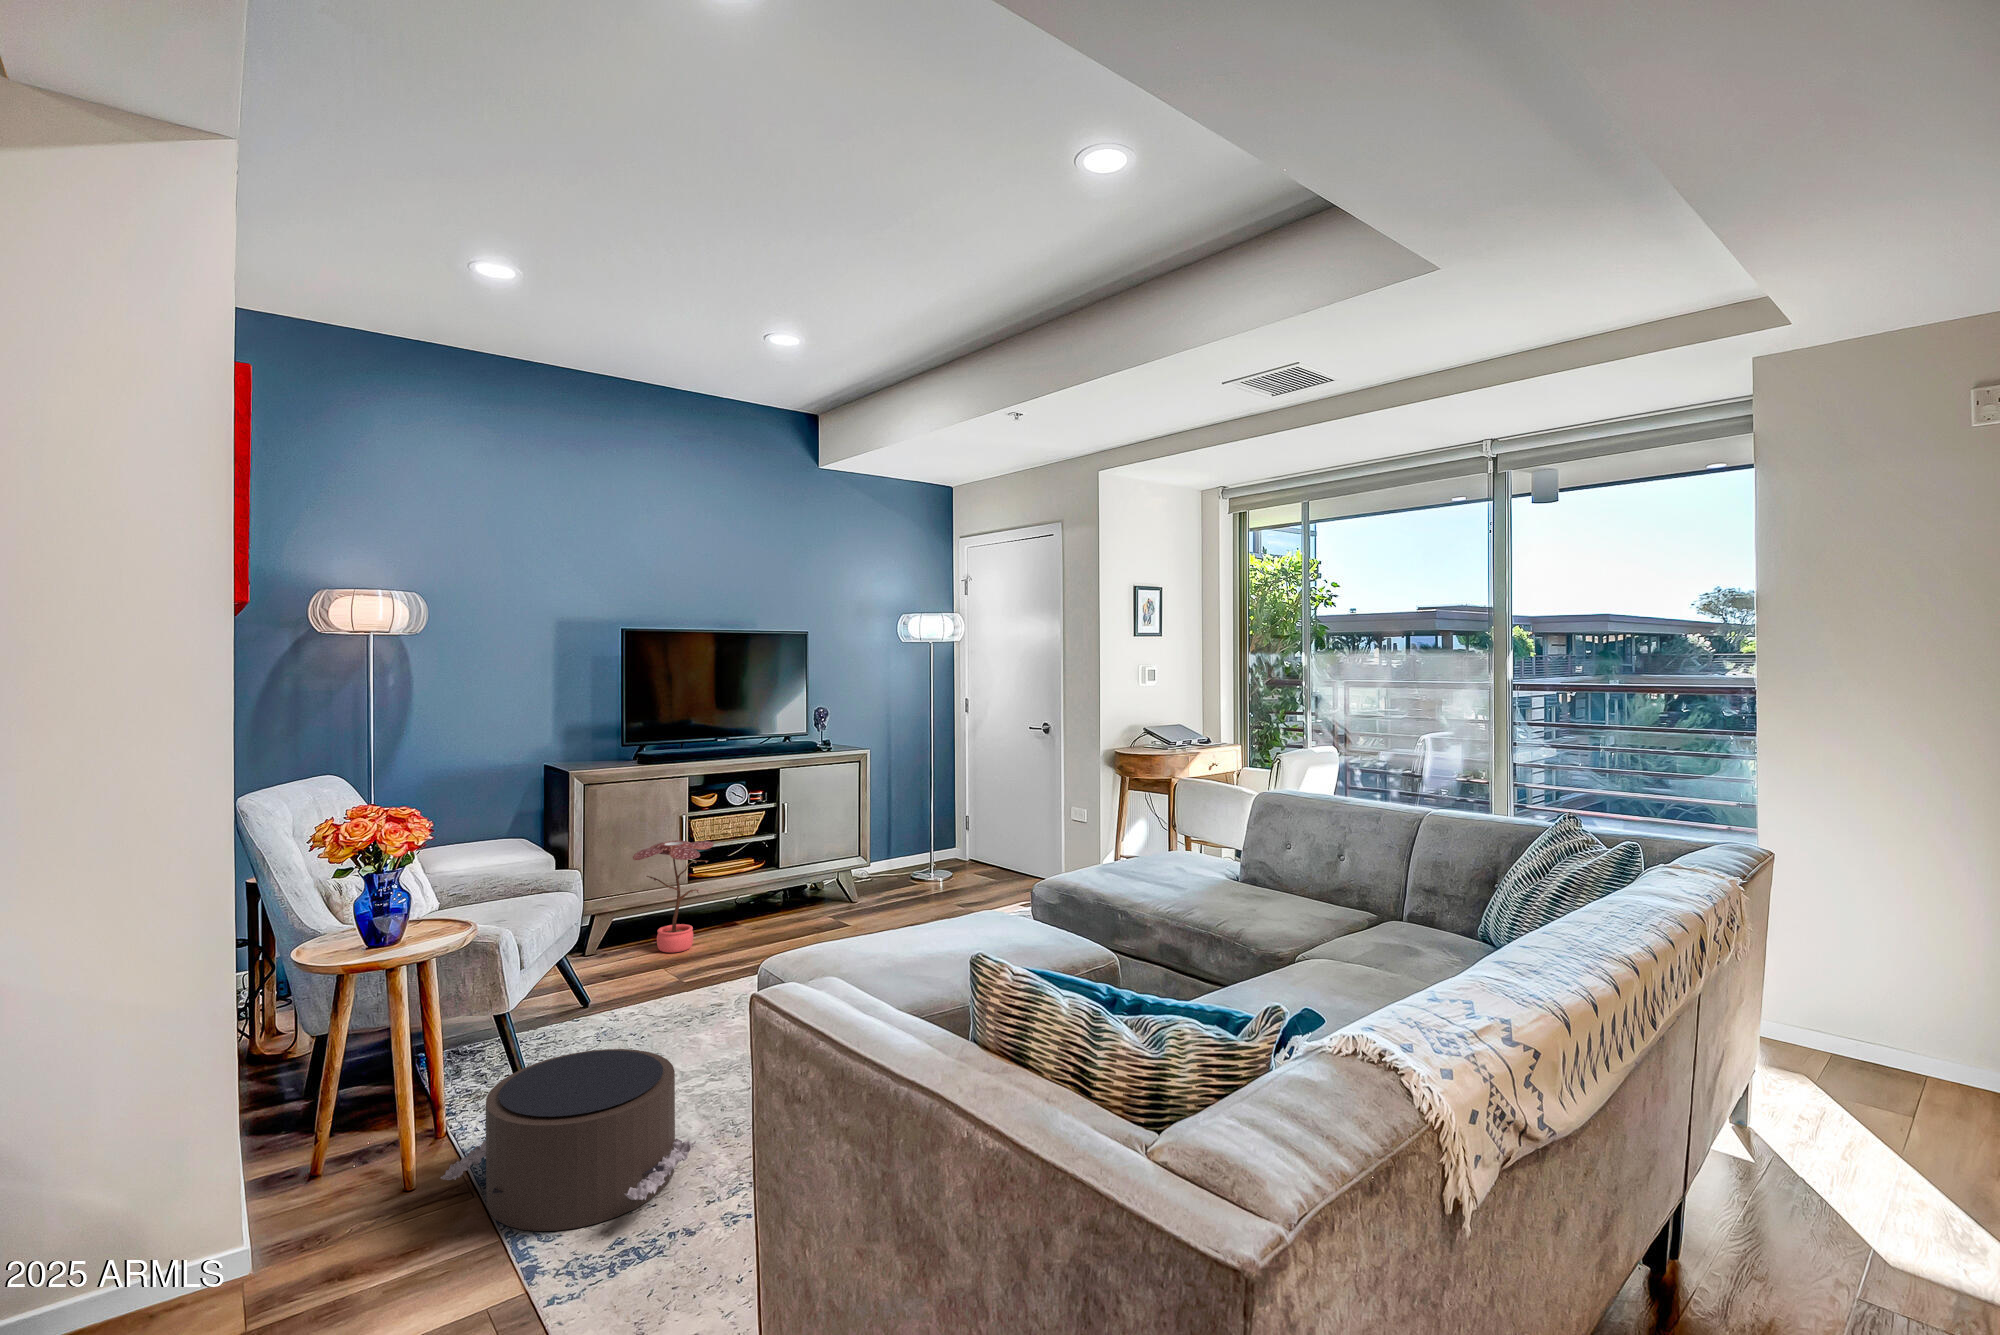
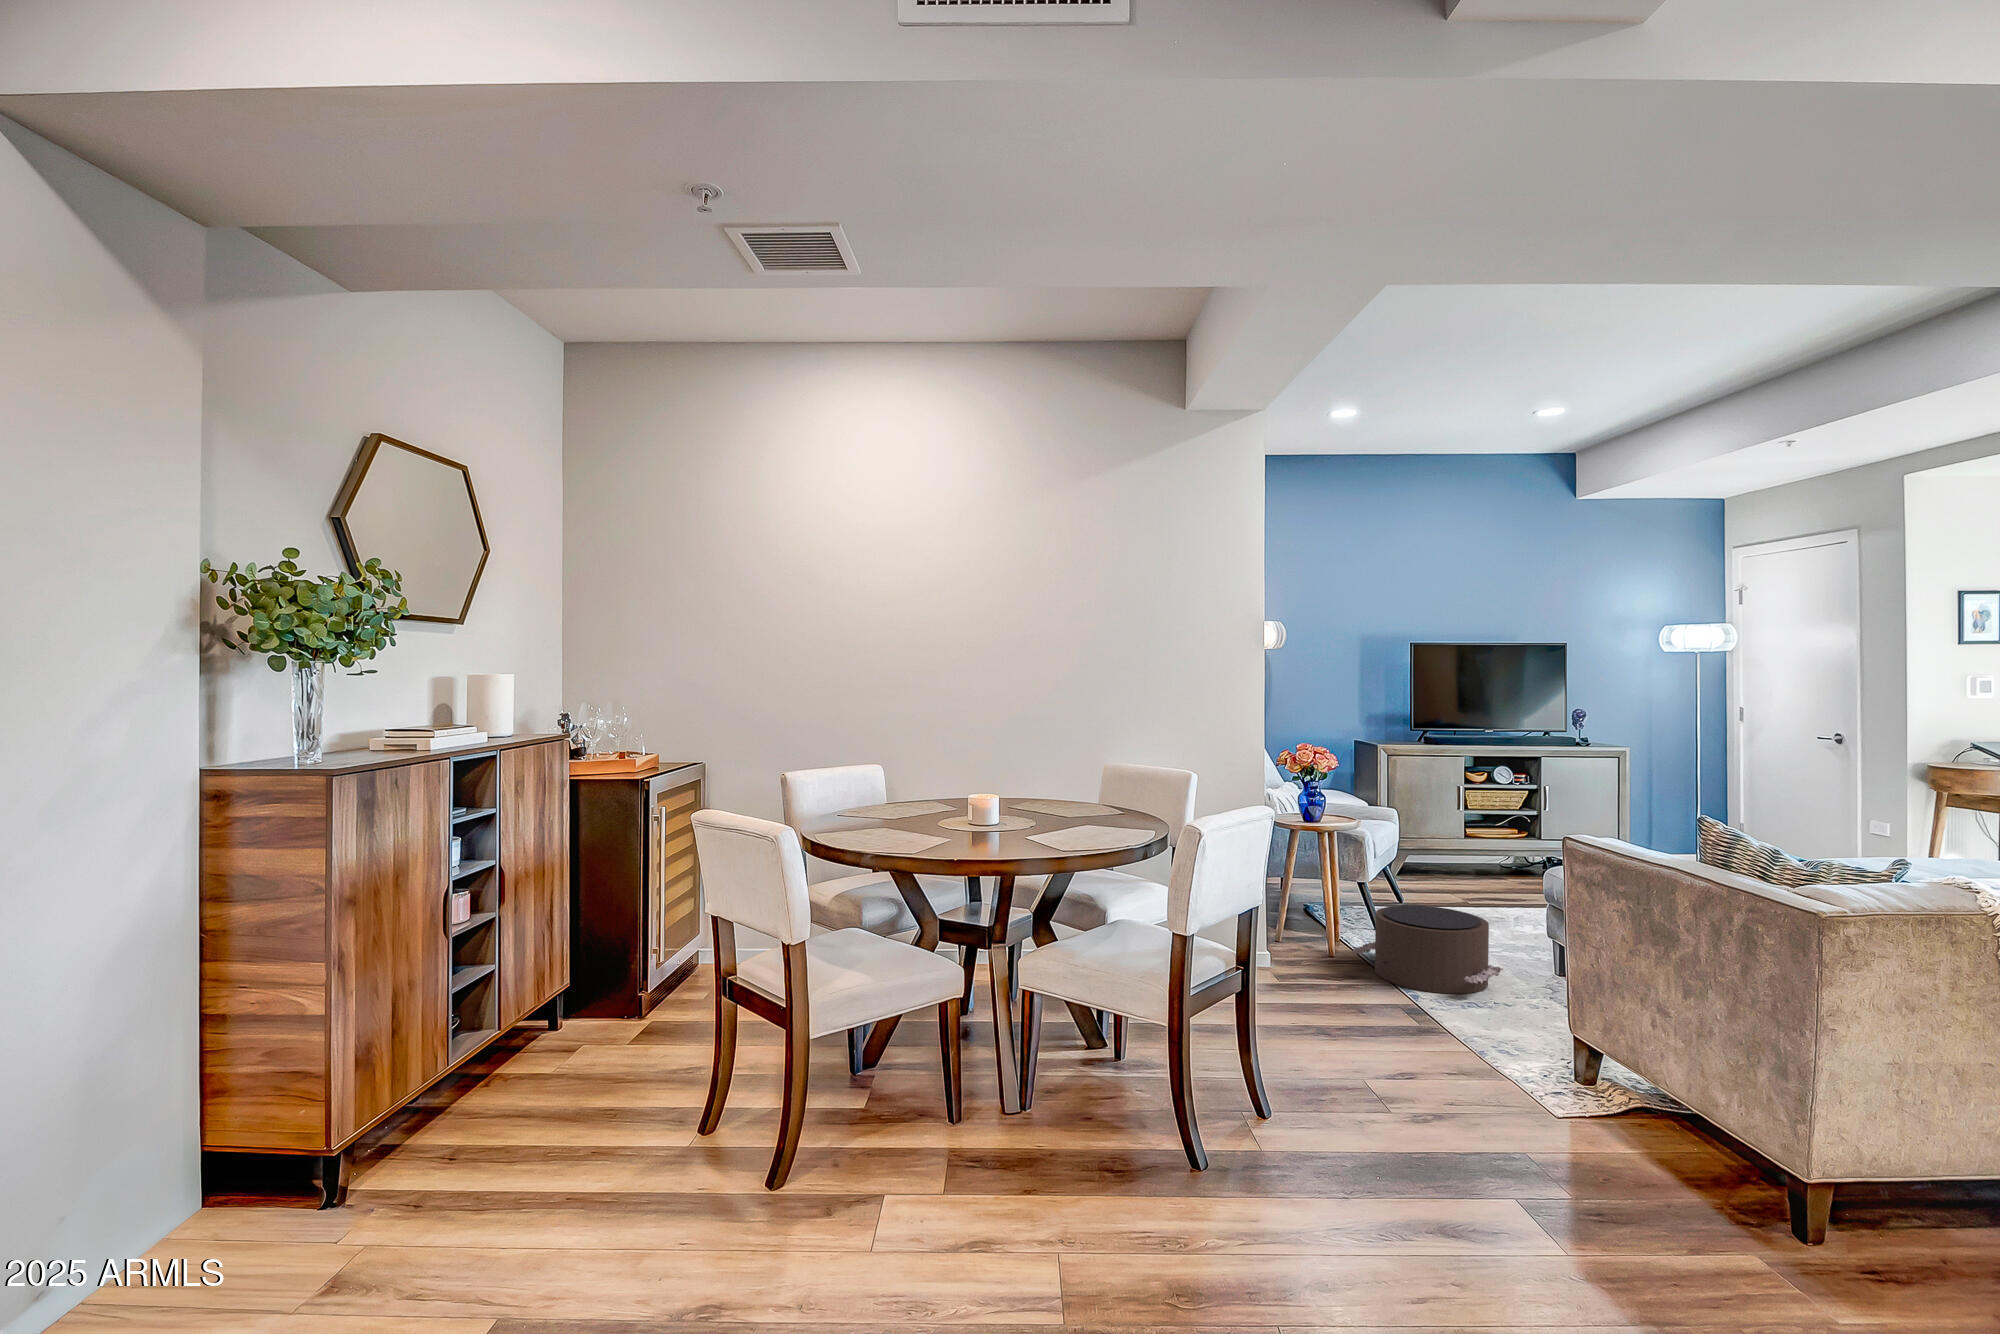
potted plant: present [633,841,714,953] -> none [1425,803,1487,886]

